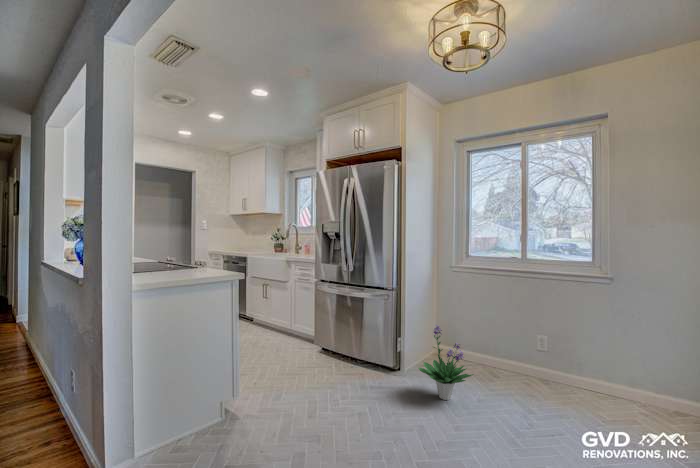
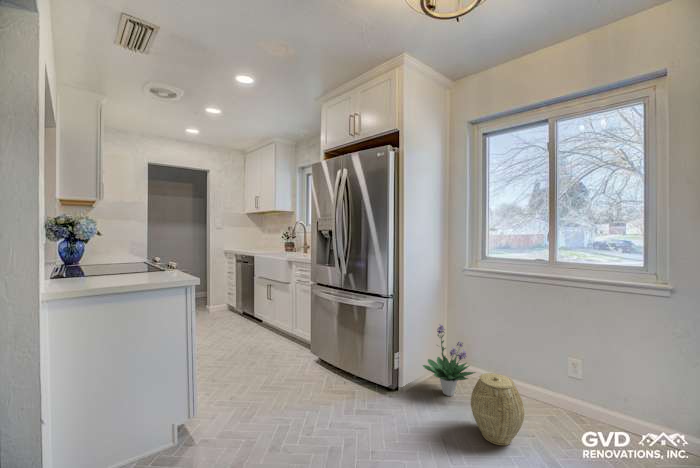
woven basket: none [468,372,523,446] -> present [471,373,524,445]

